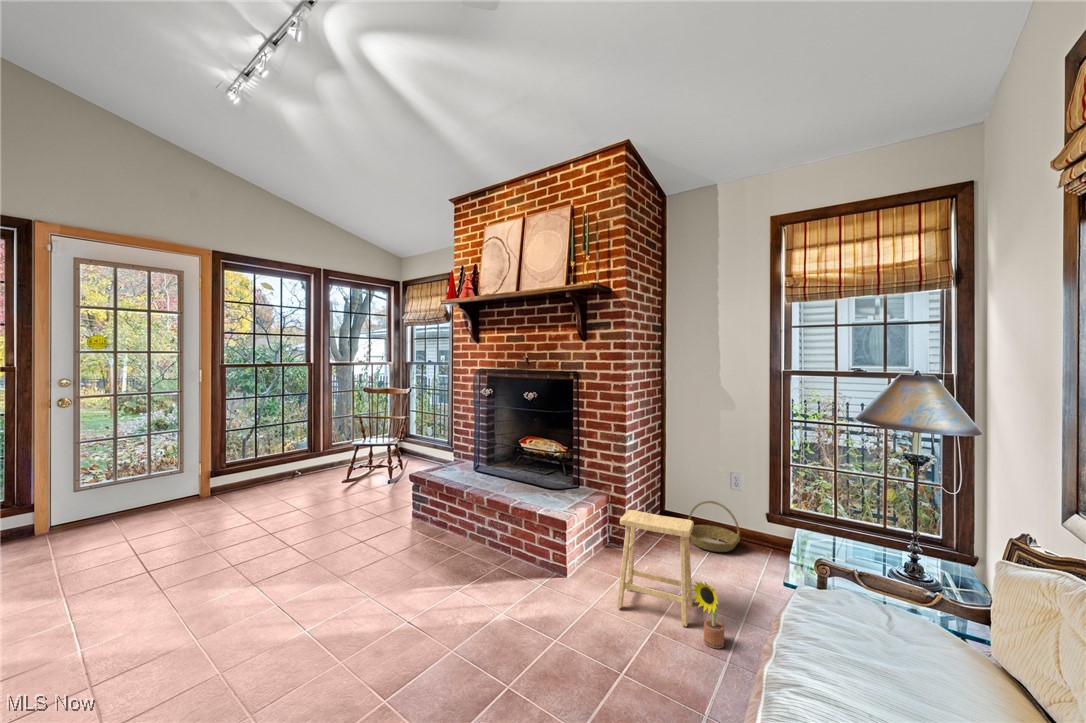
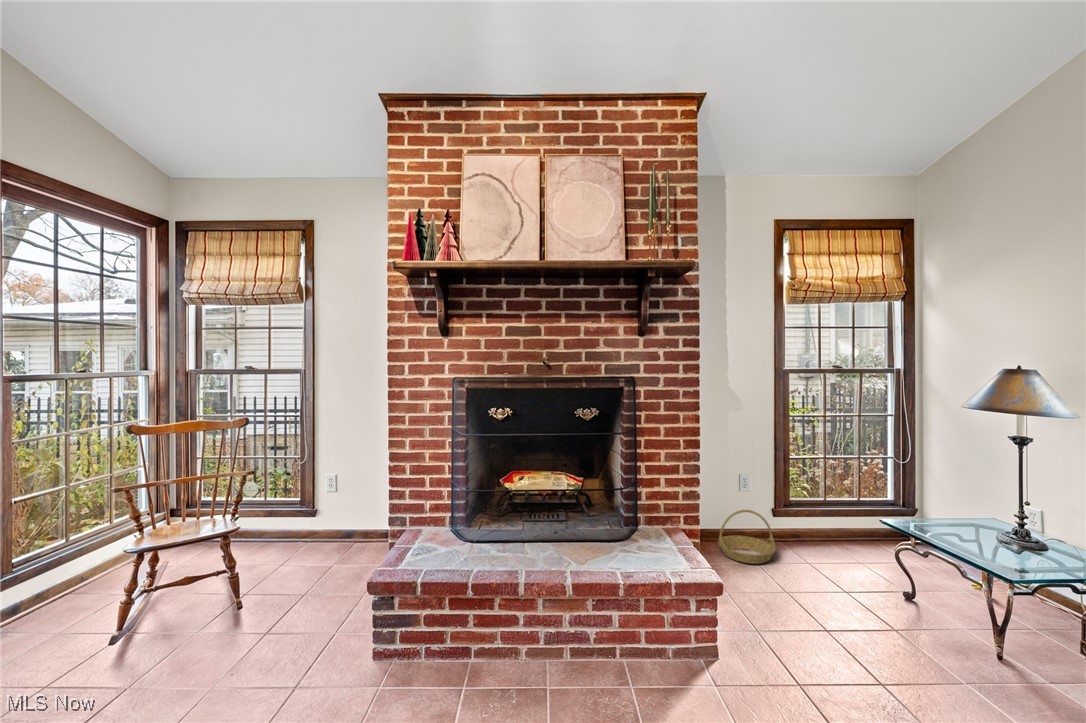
footstool: present [617,510,694,626] -> none [782,537,890,670]
decorative plant: present [692,582,724,648] -> none [914,602,958,671]

